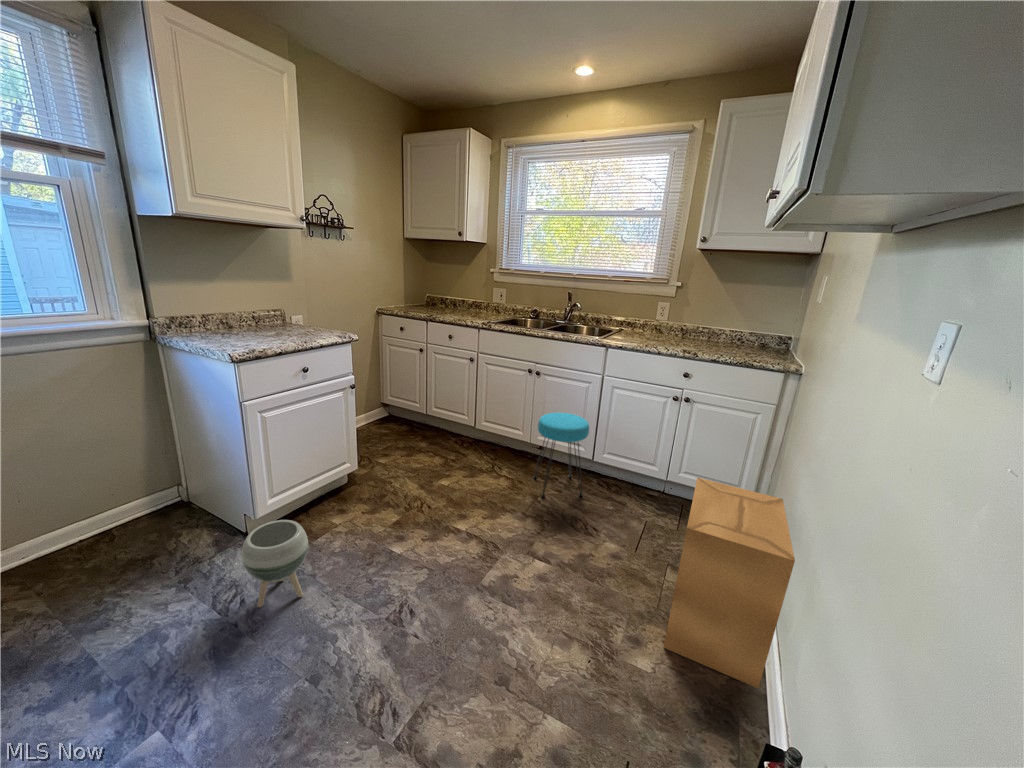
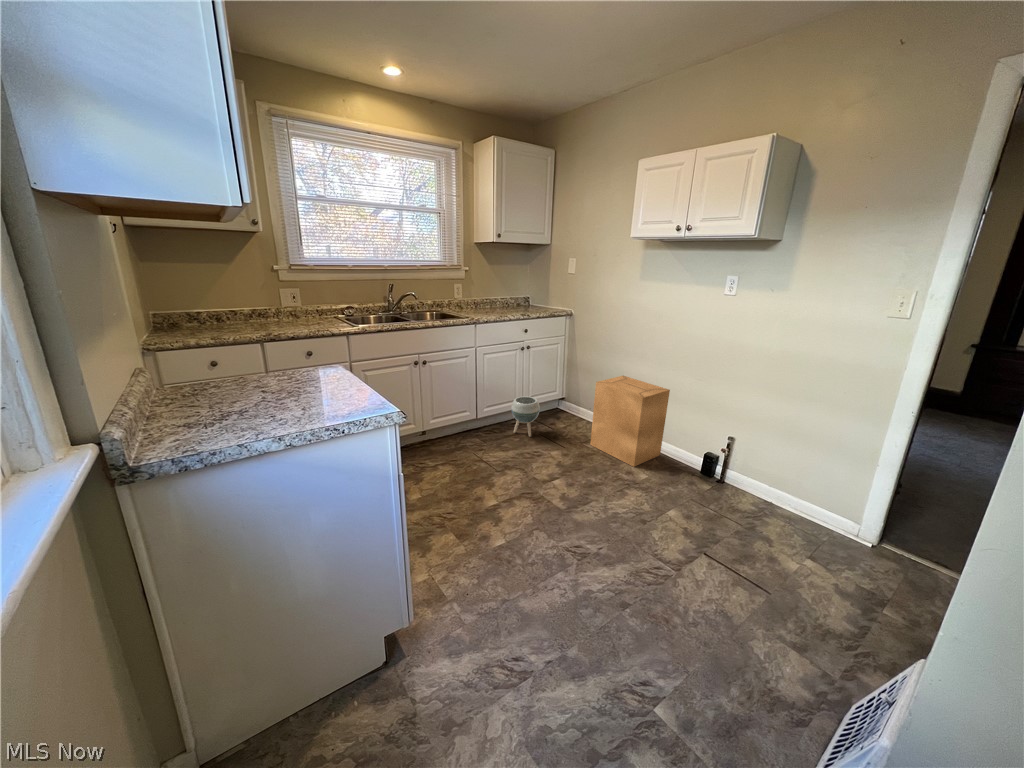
stool: present [534,413,589,497] -> none [450,386,494,457]
planter: present [242,520,308,607] -> present [511,396,540,437]

